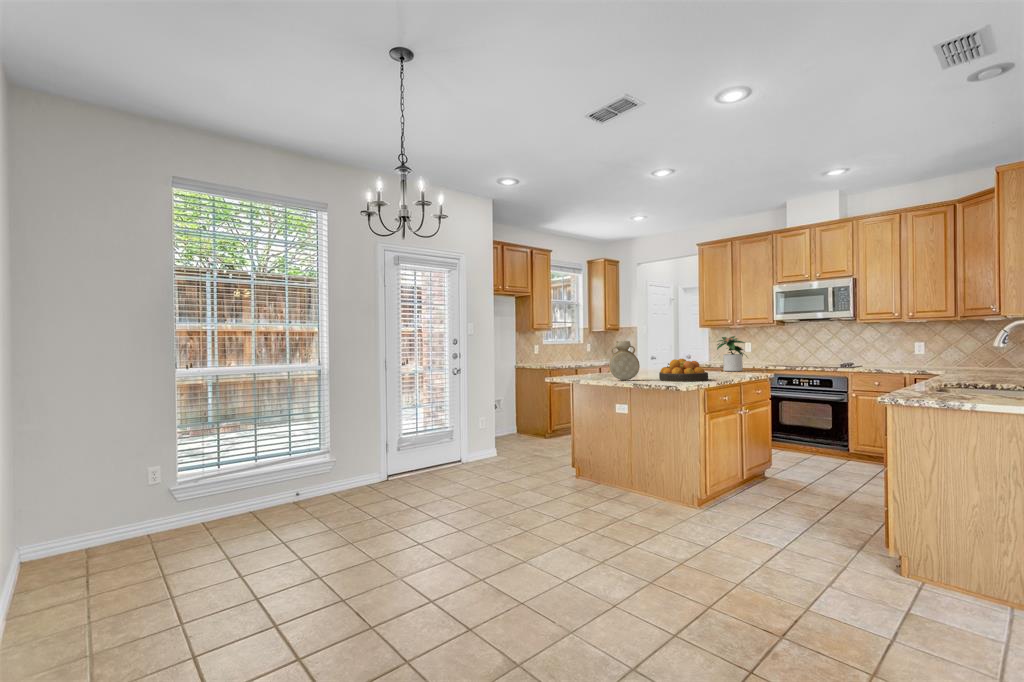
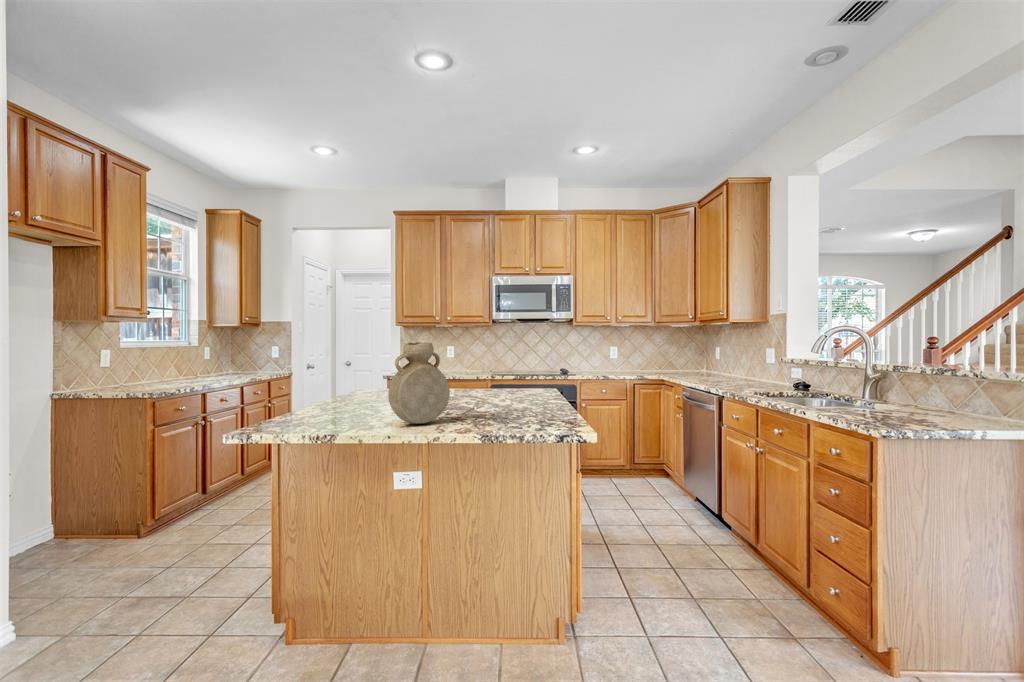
potted plant: present [717,336,747,372] -> none [452,337,493,385]
fruit bowl: present [659,359,708,381] -> none [473,374,556,418]

